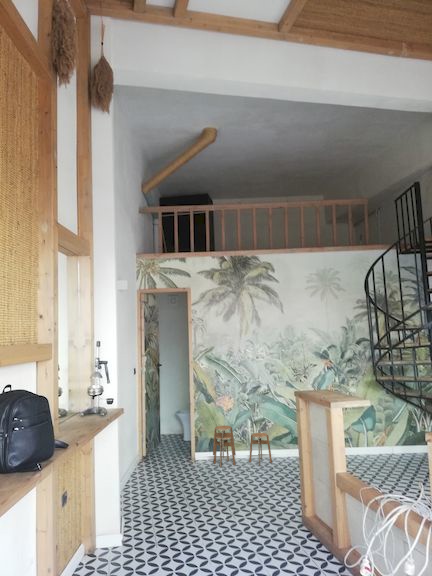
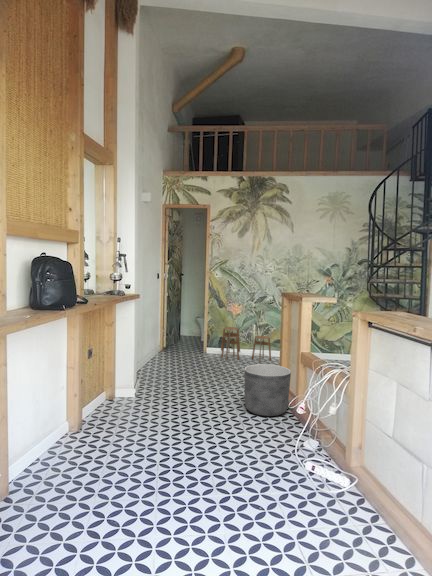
planter: none [263,485,321,560] -> present [244,364,291,416]

